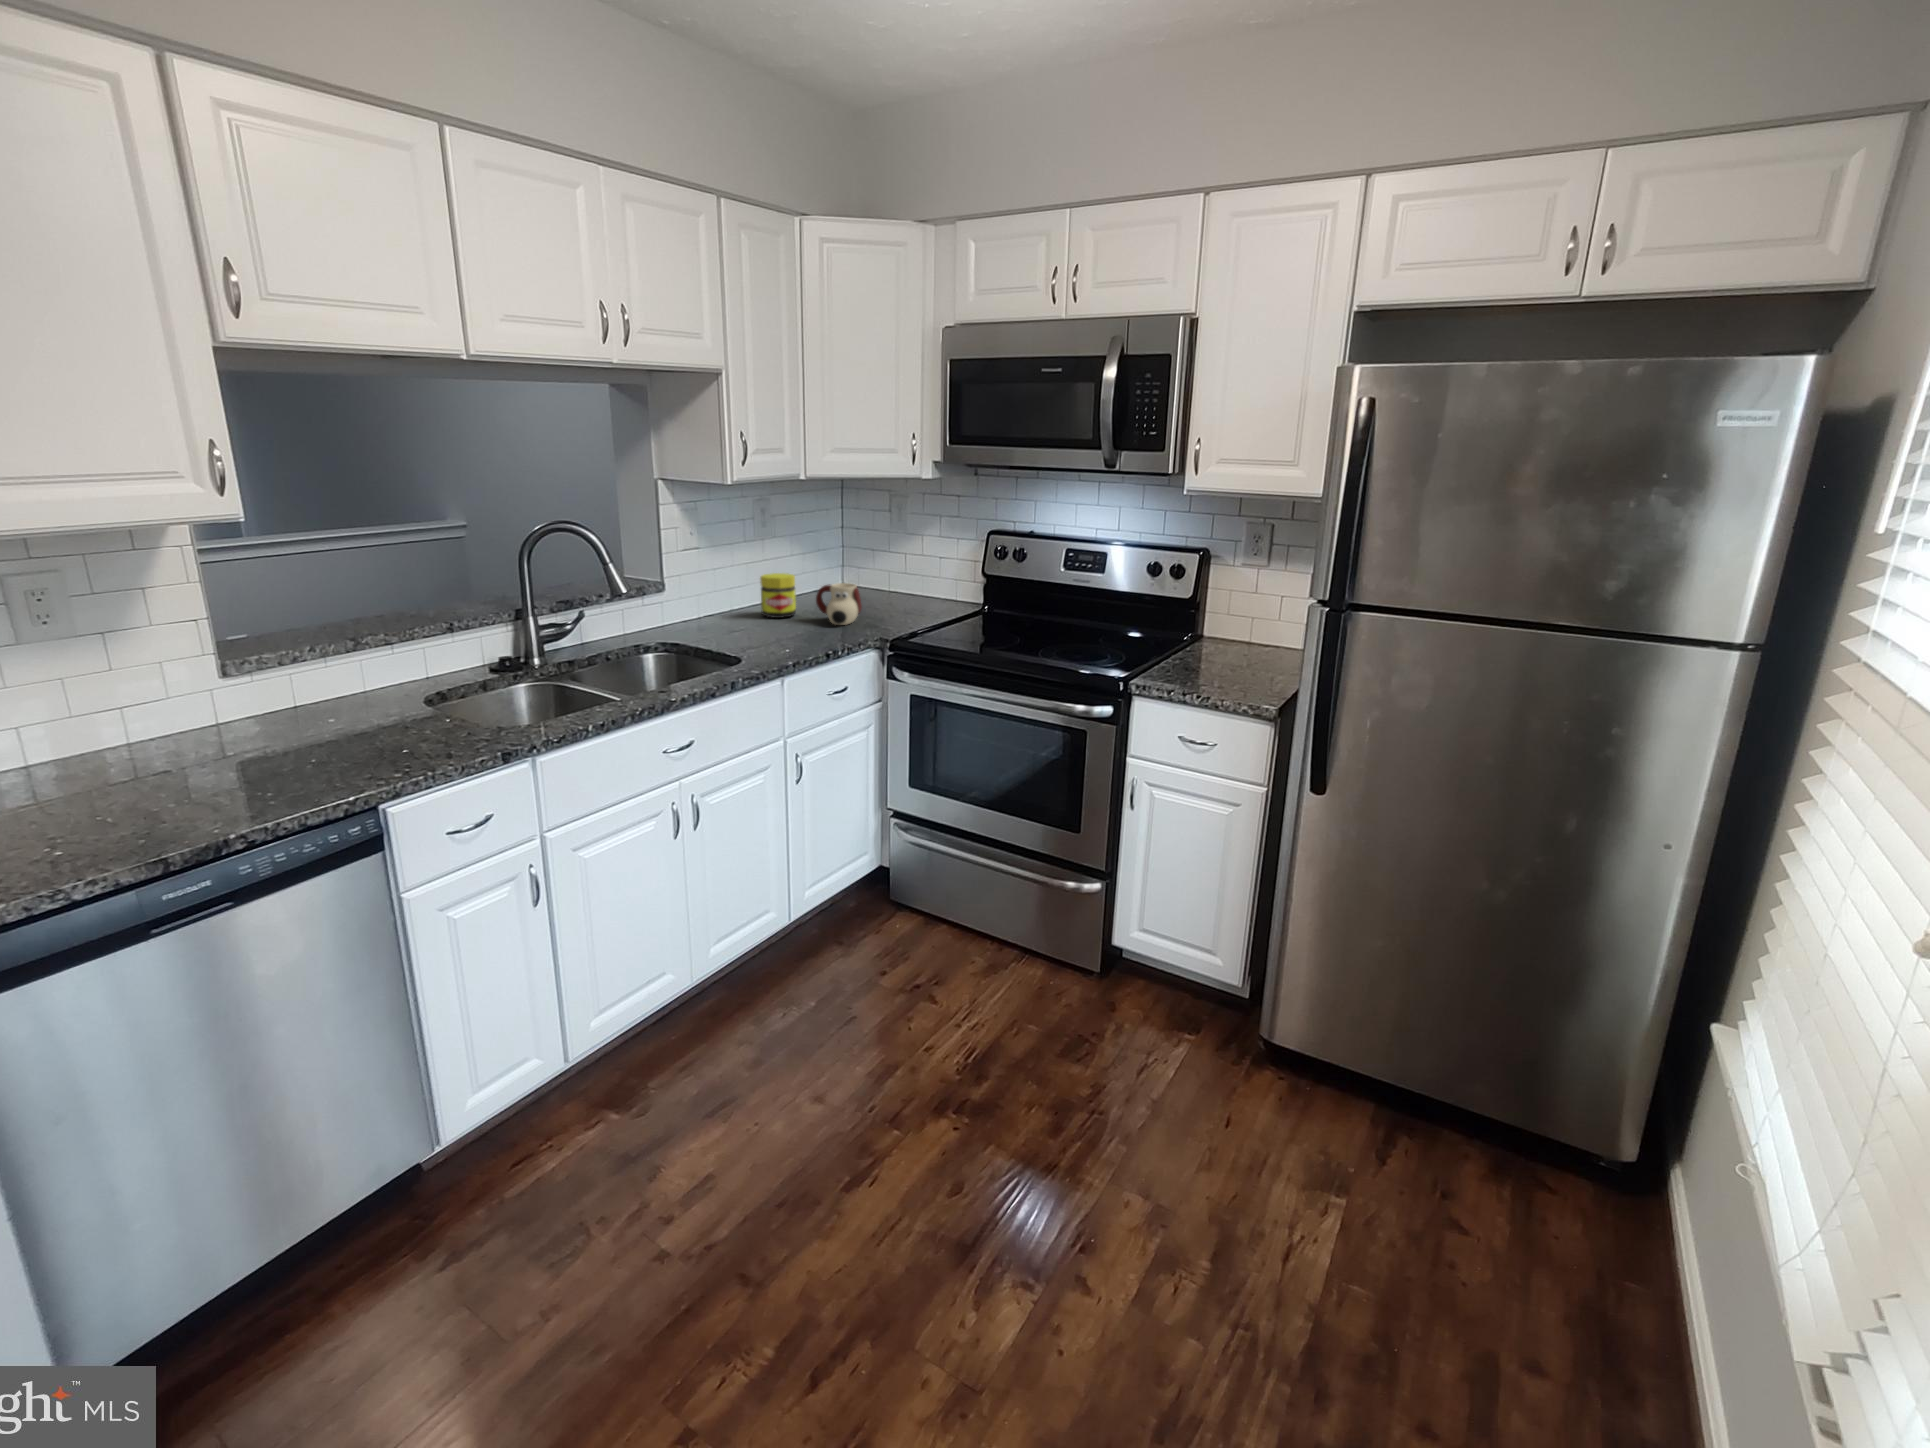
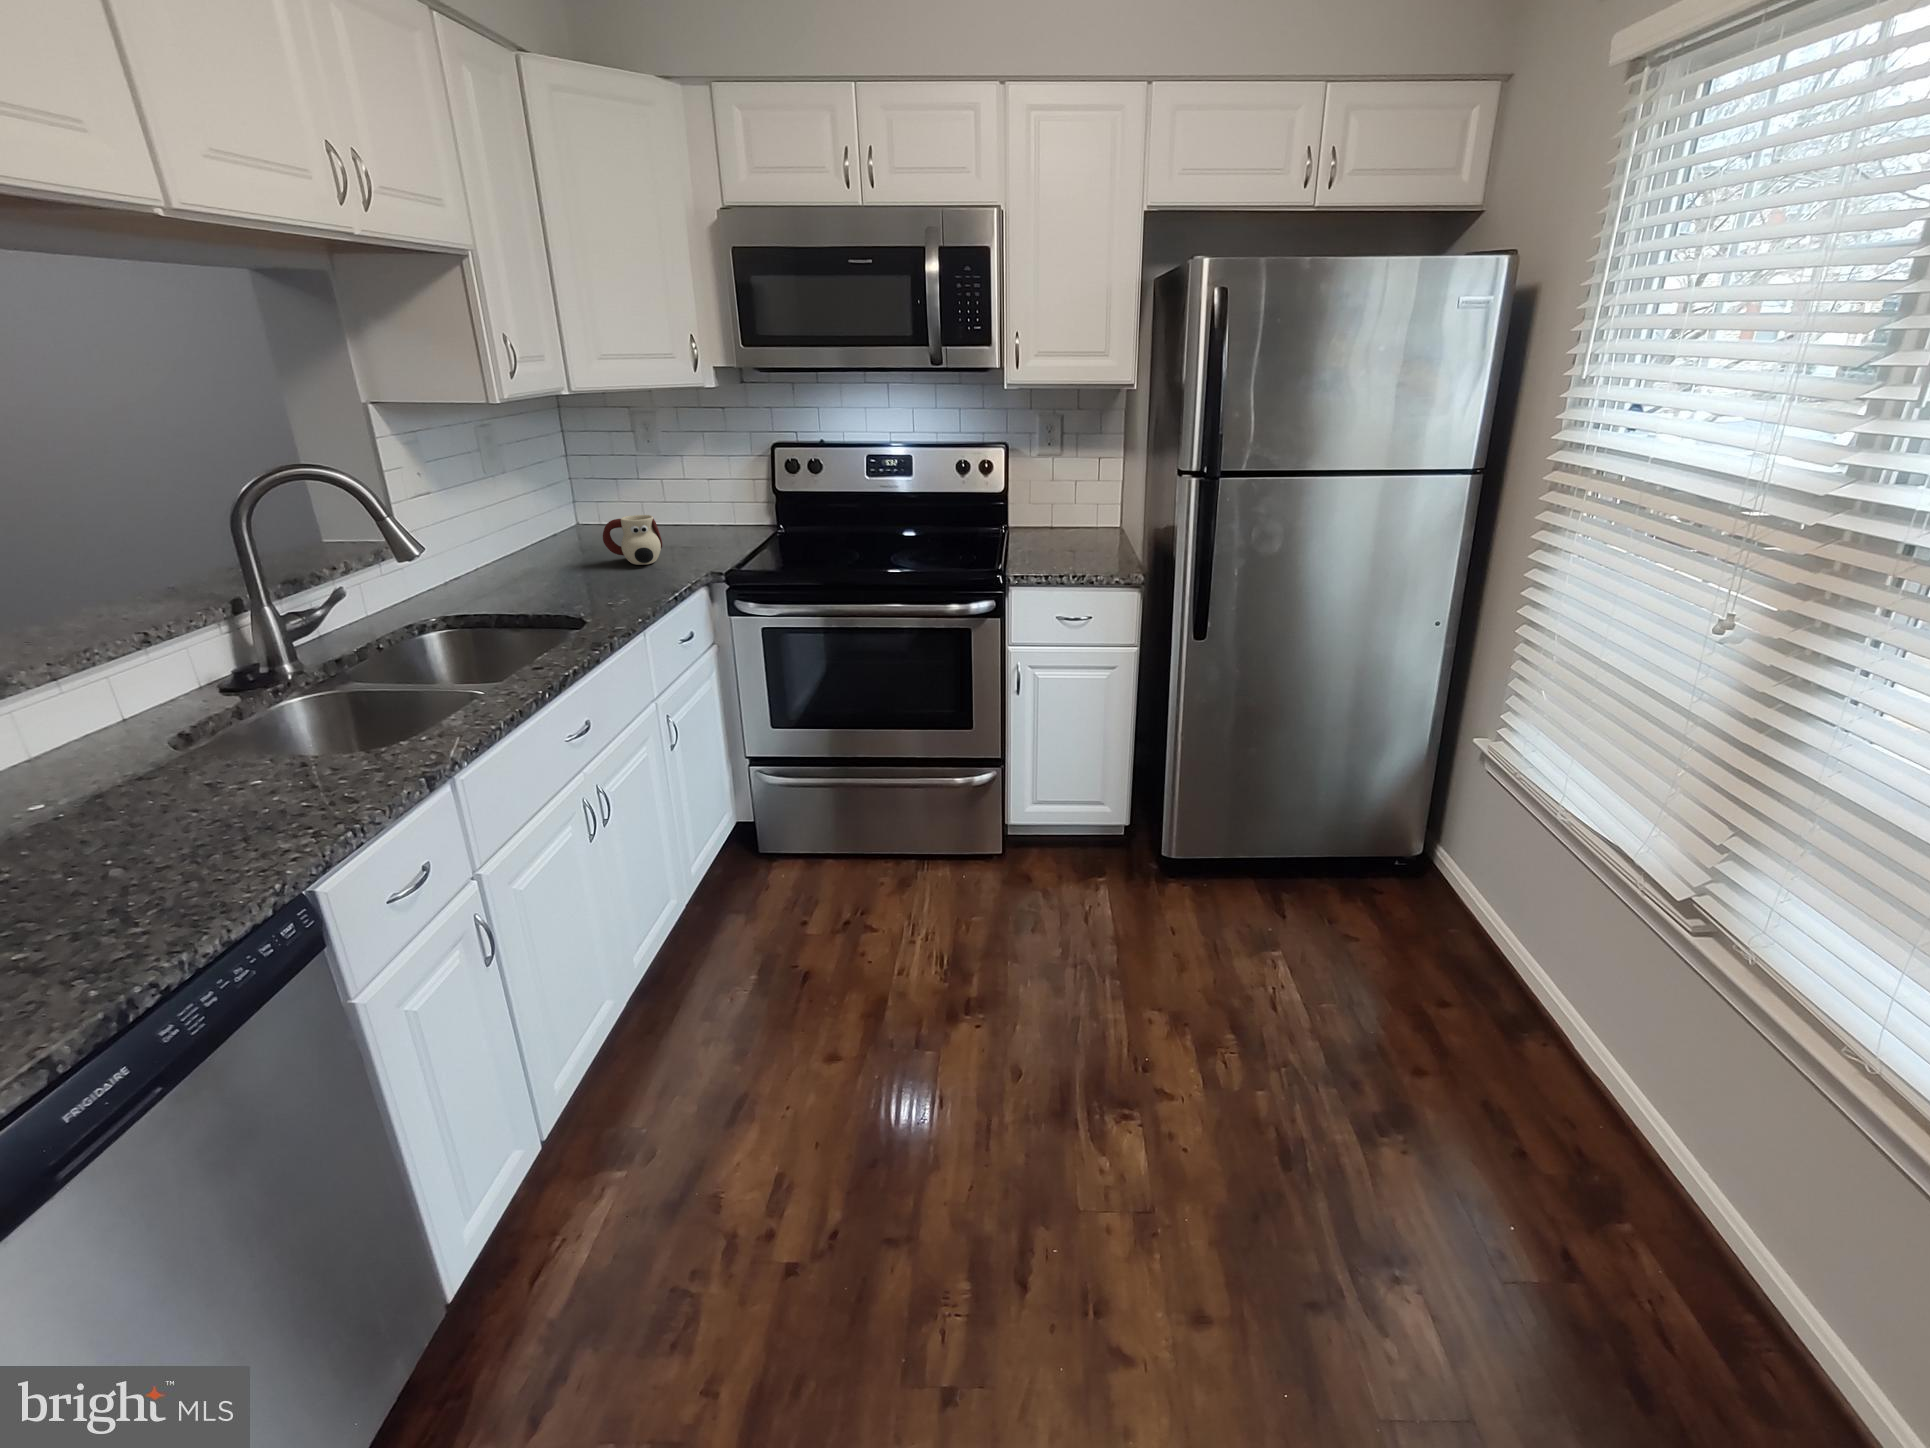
jar: present [760,573,796,618] -> none [521,512,573,568]

